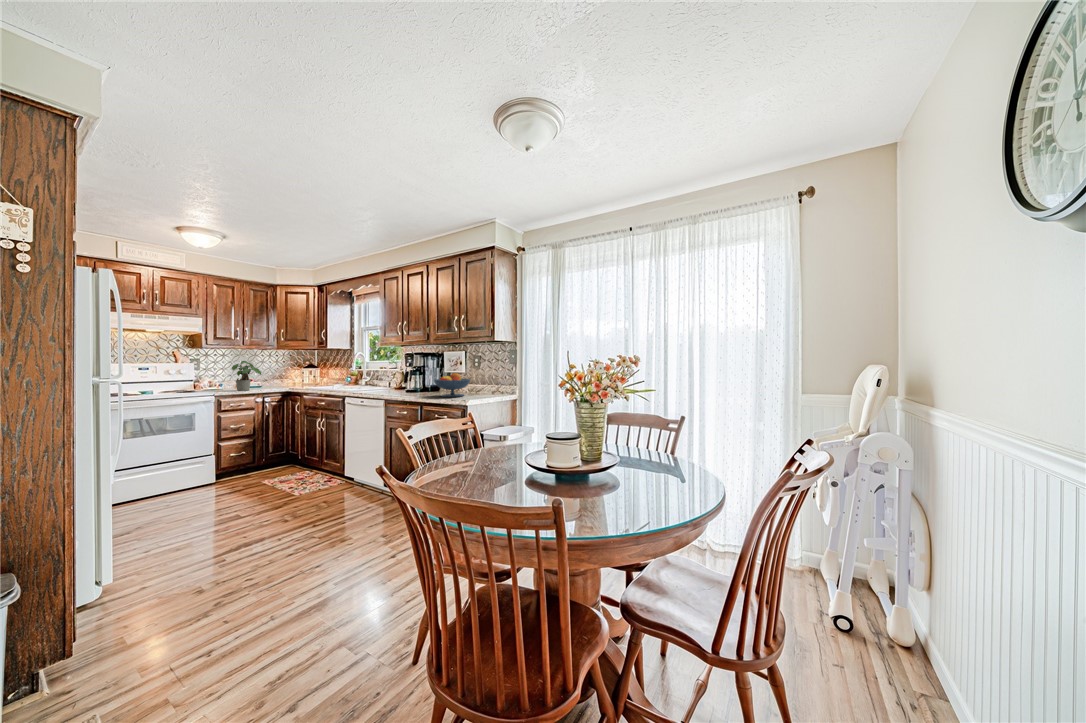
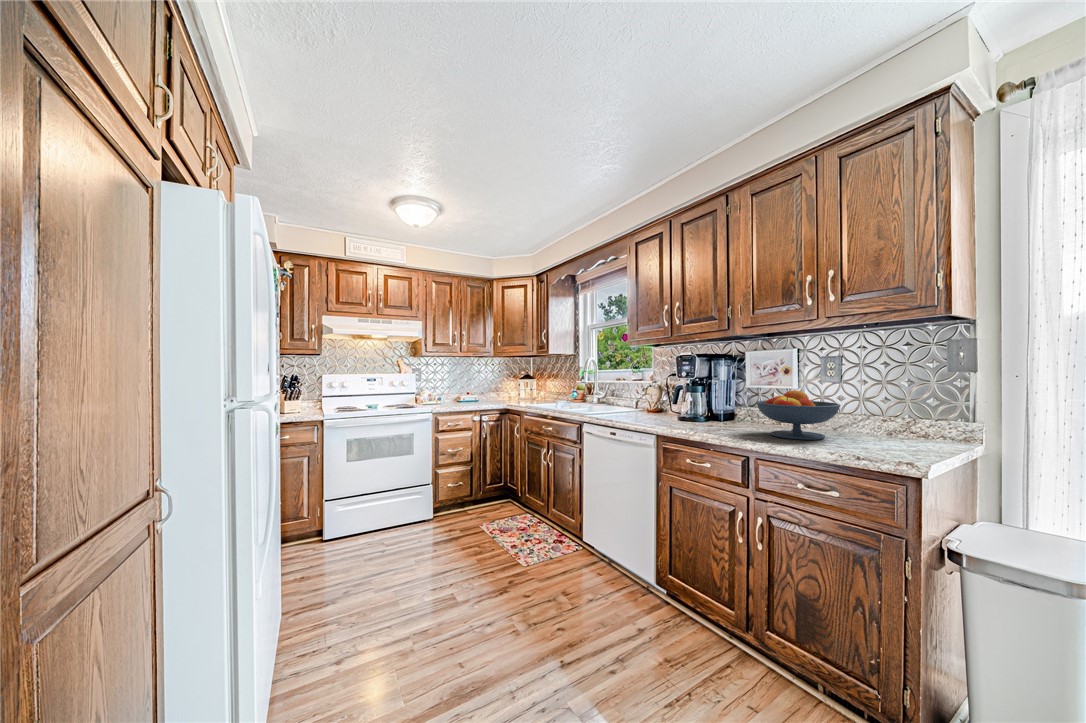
potted plant: present [232,361,261,391] -> none [449,370,479,407]

